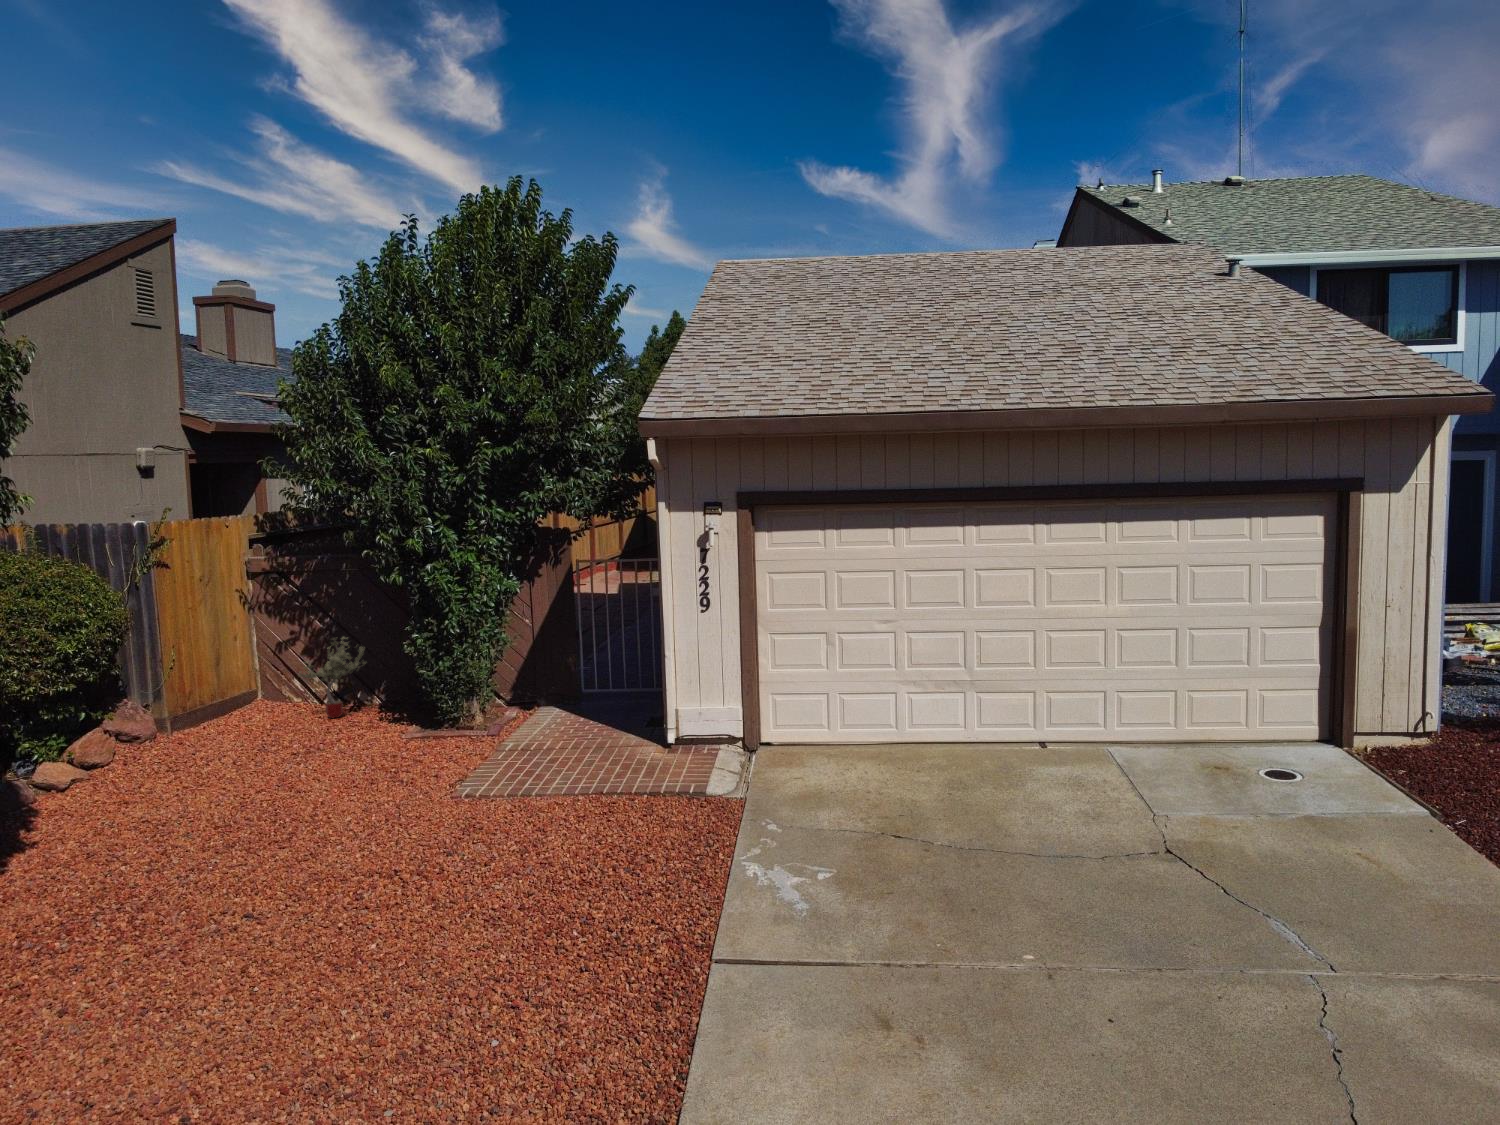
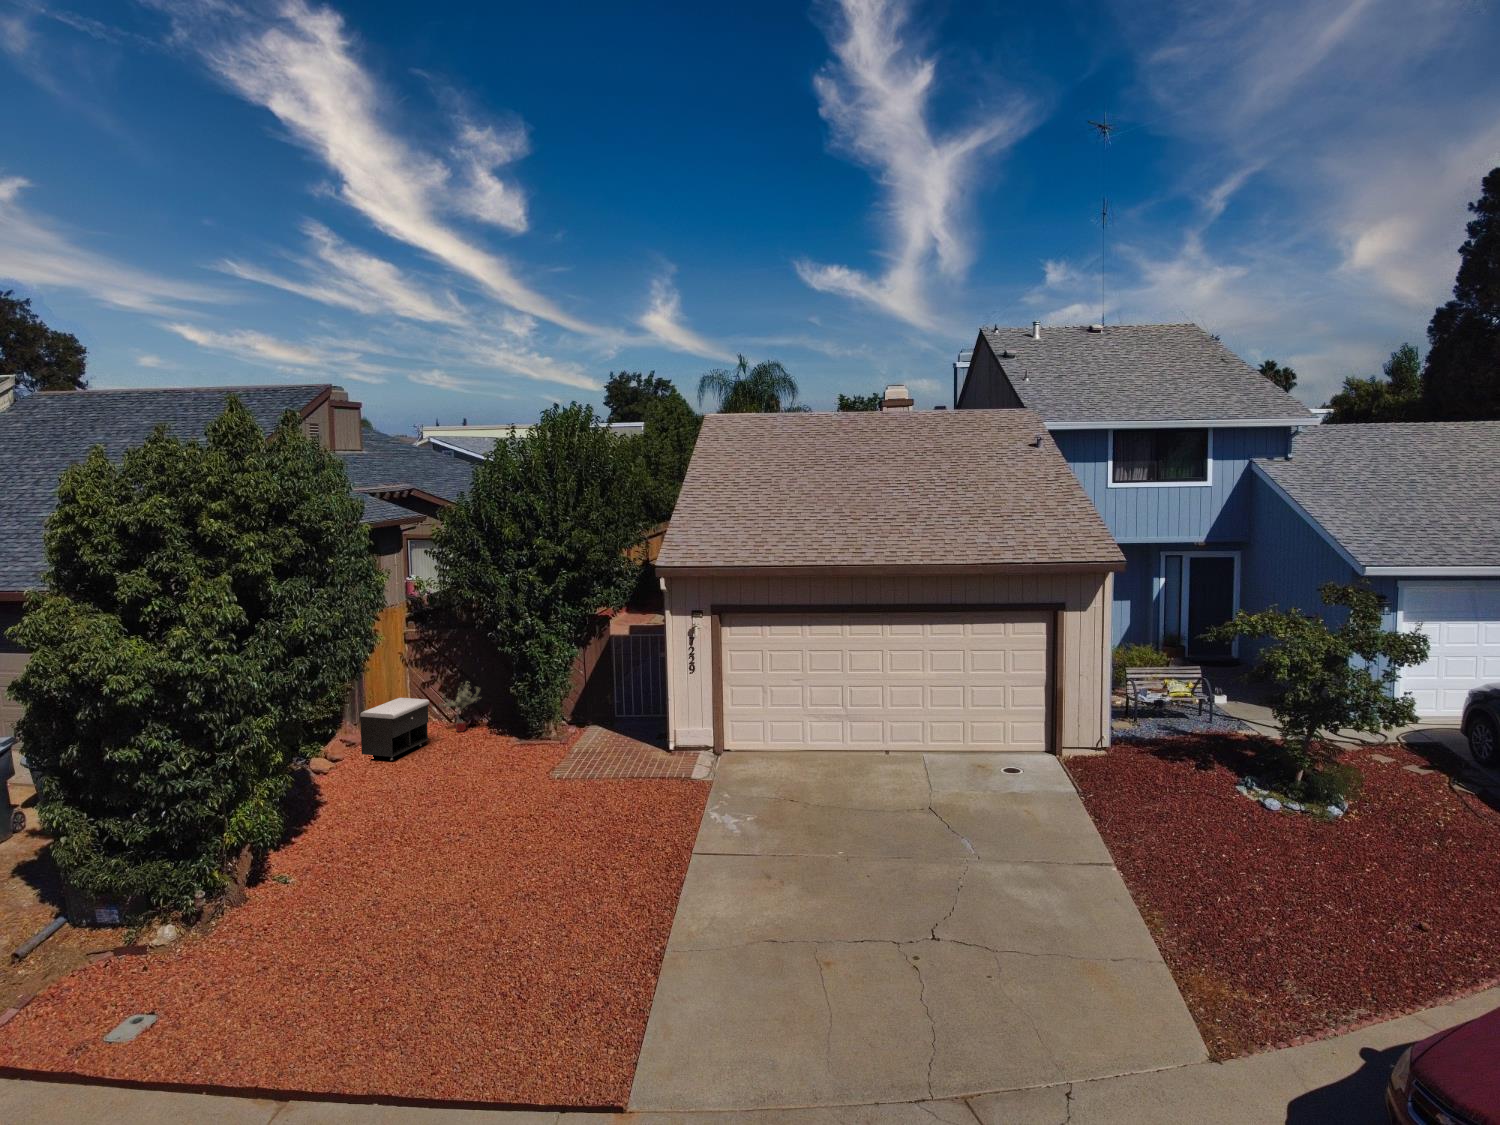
storage bench: none [139,661,272,765] -> present [360,698,429,760]

